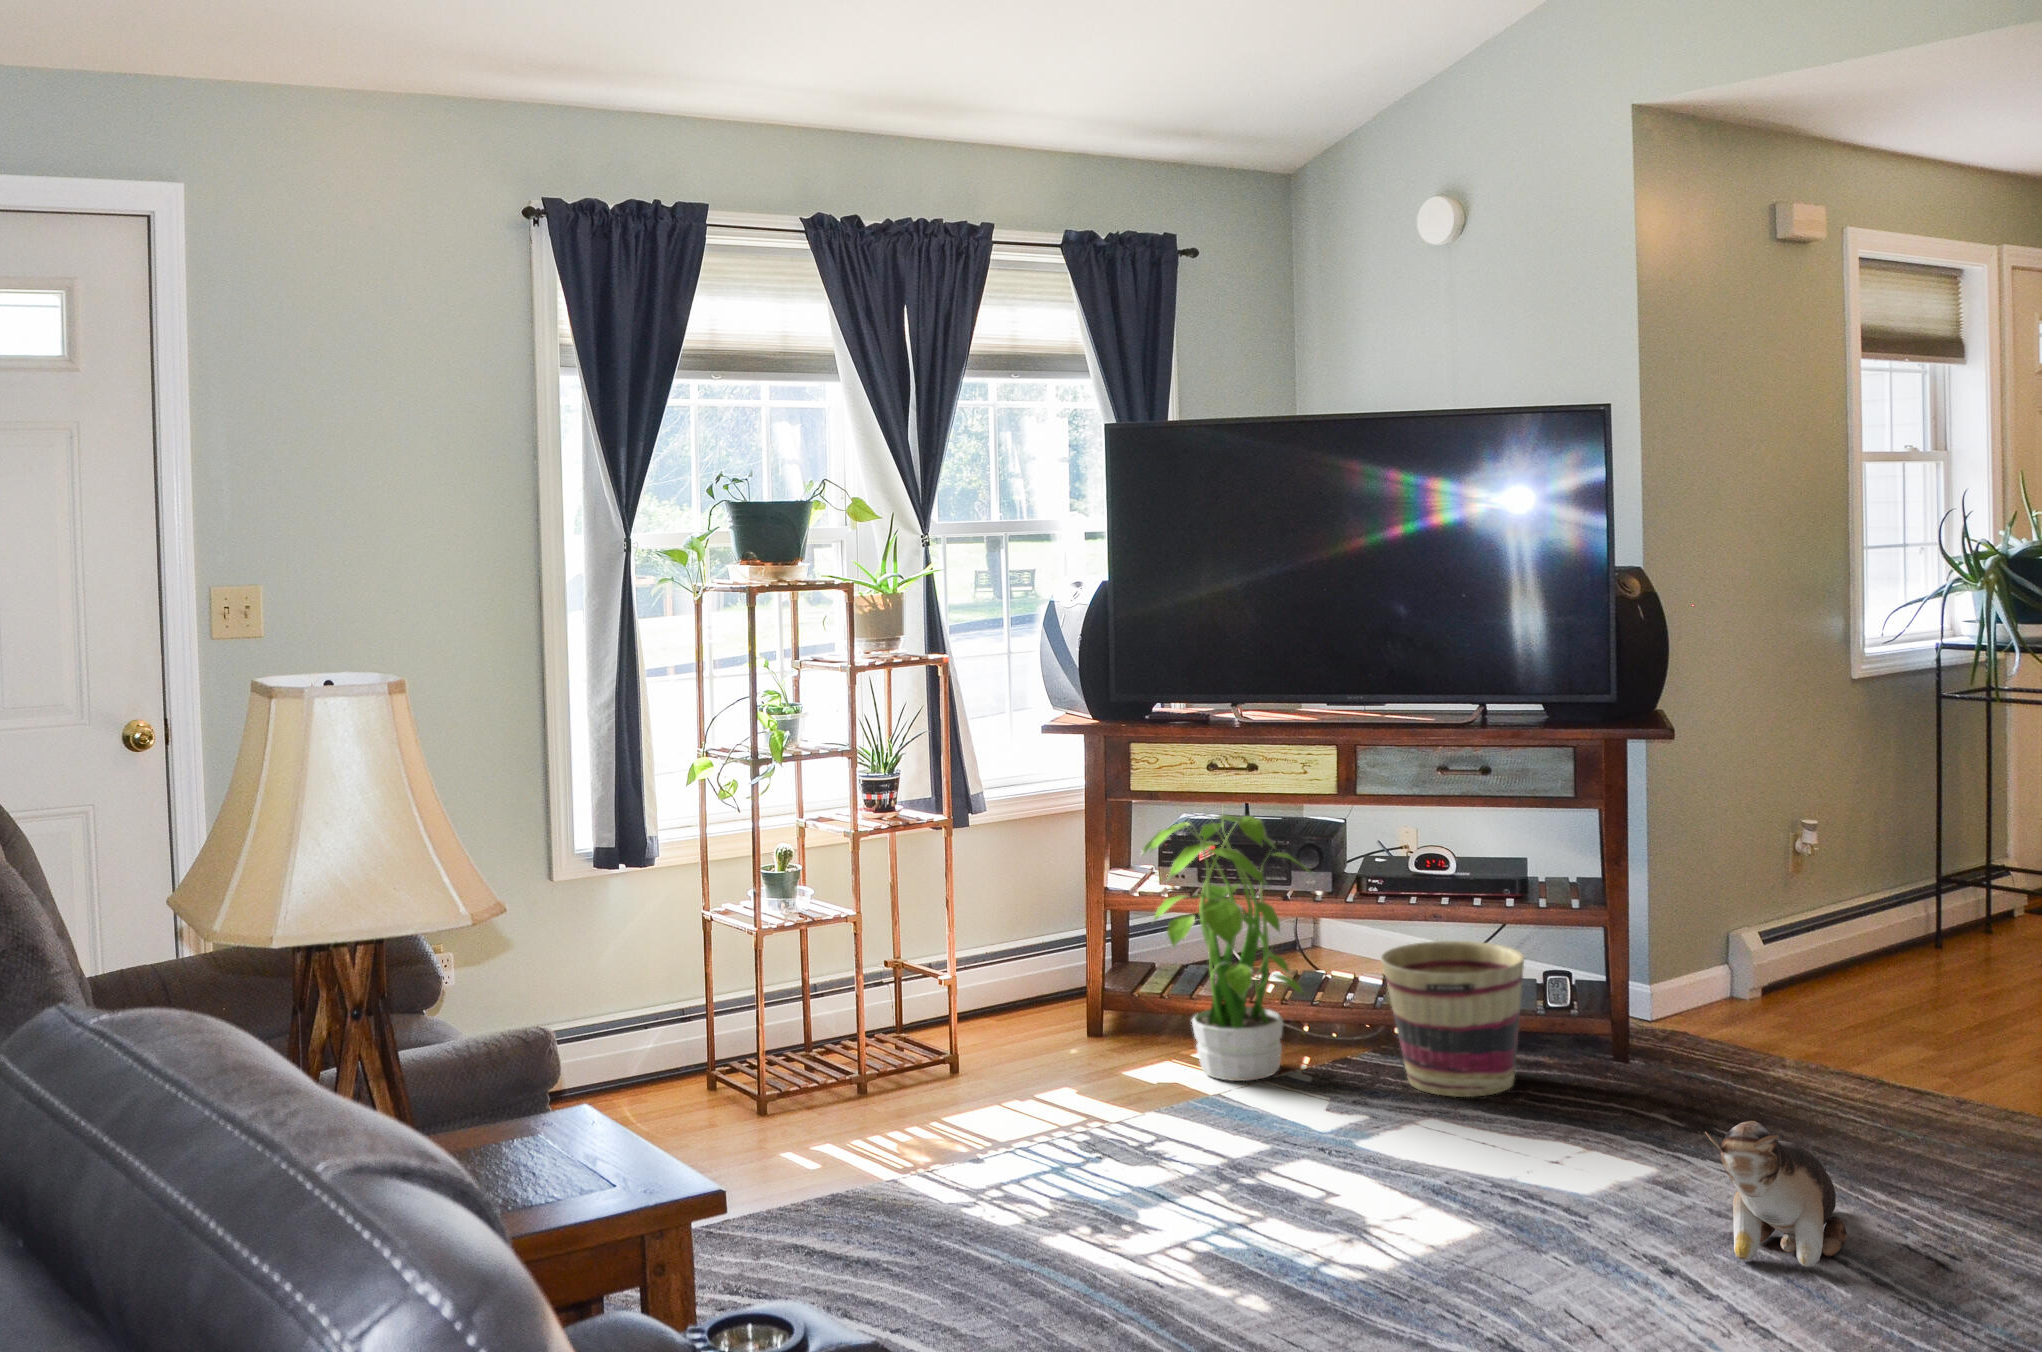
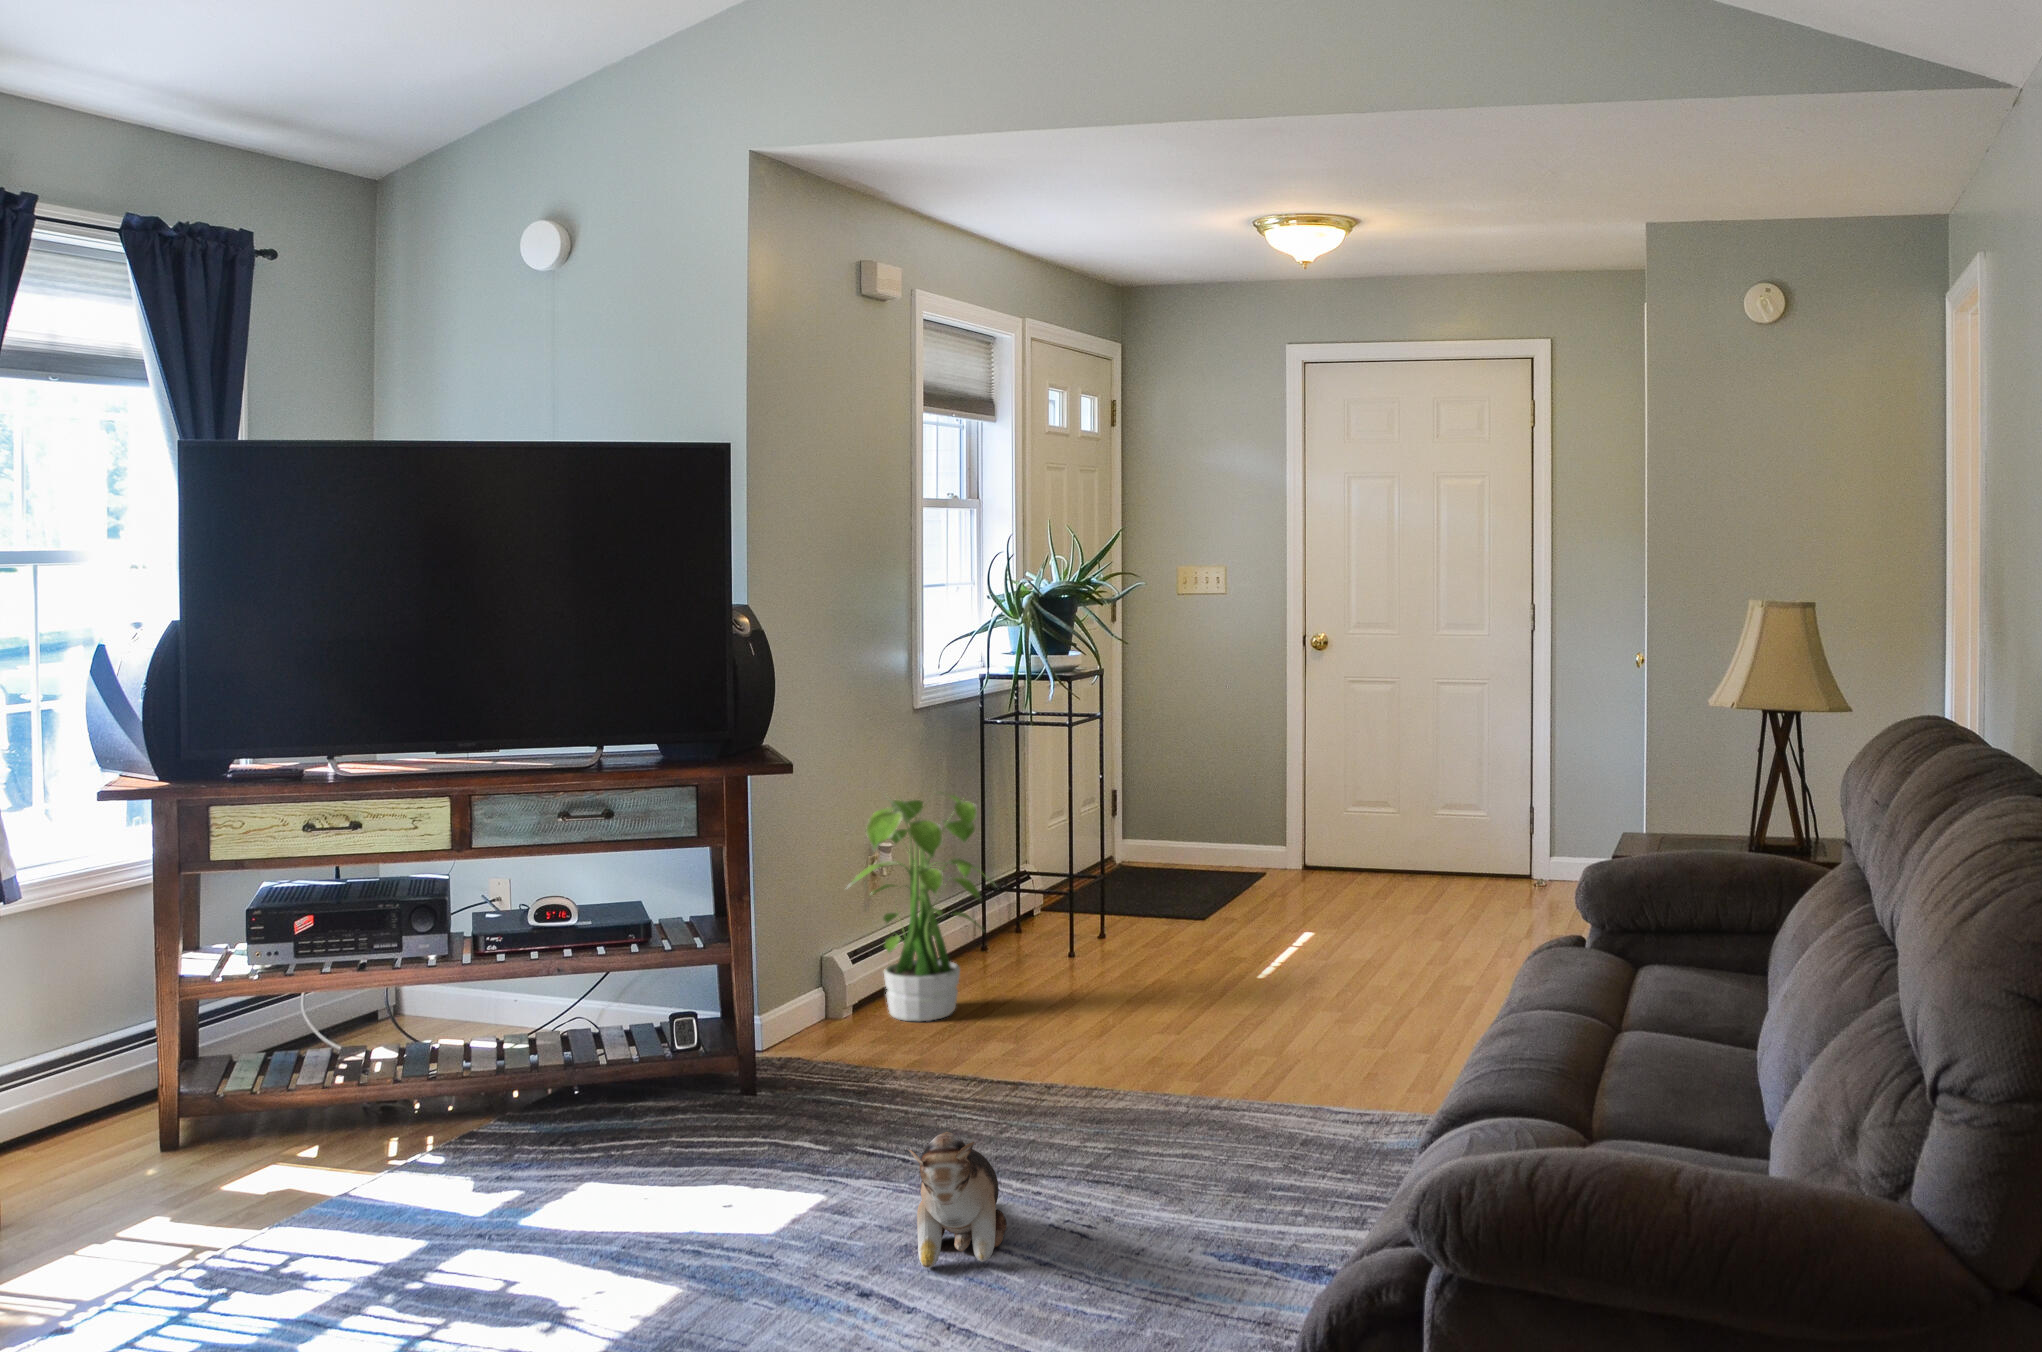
potted plant: present [1141,814,1310,1081] -> present [848,792,995,1021]
basket: present [1381,941,1524,1097] -> none [528,992,675,1156]

